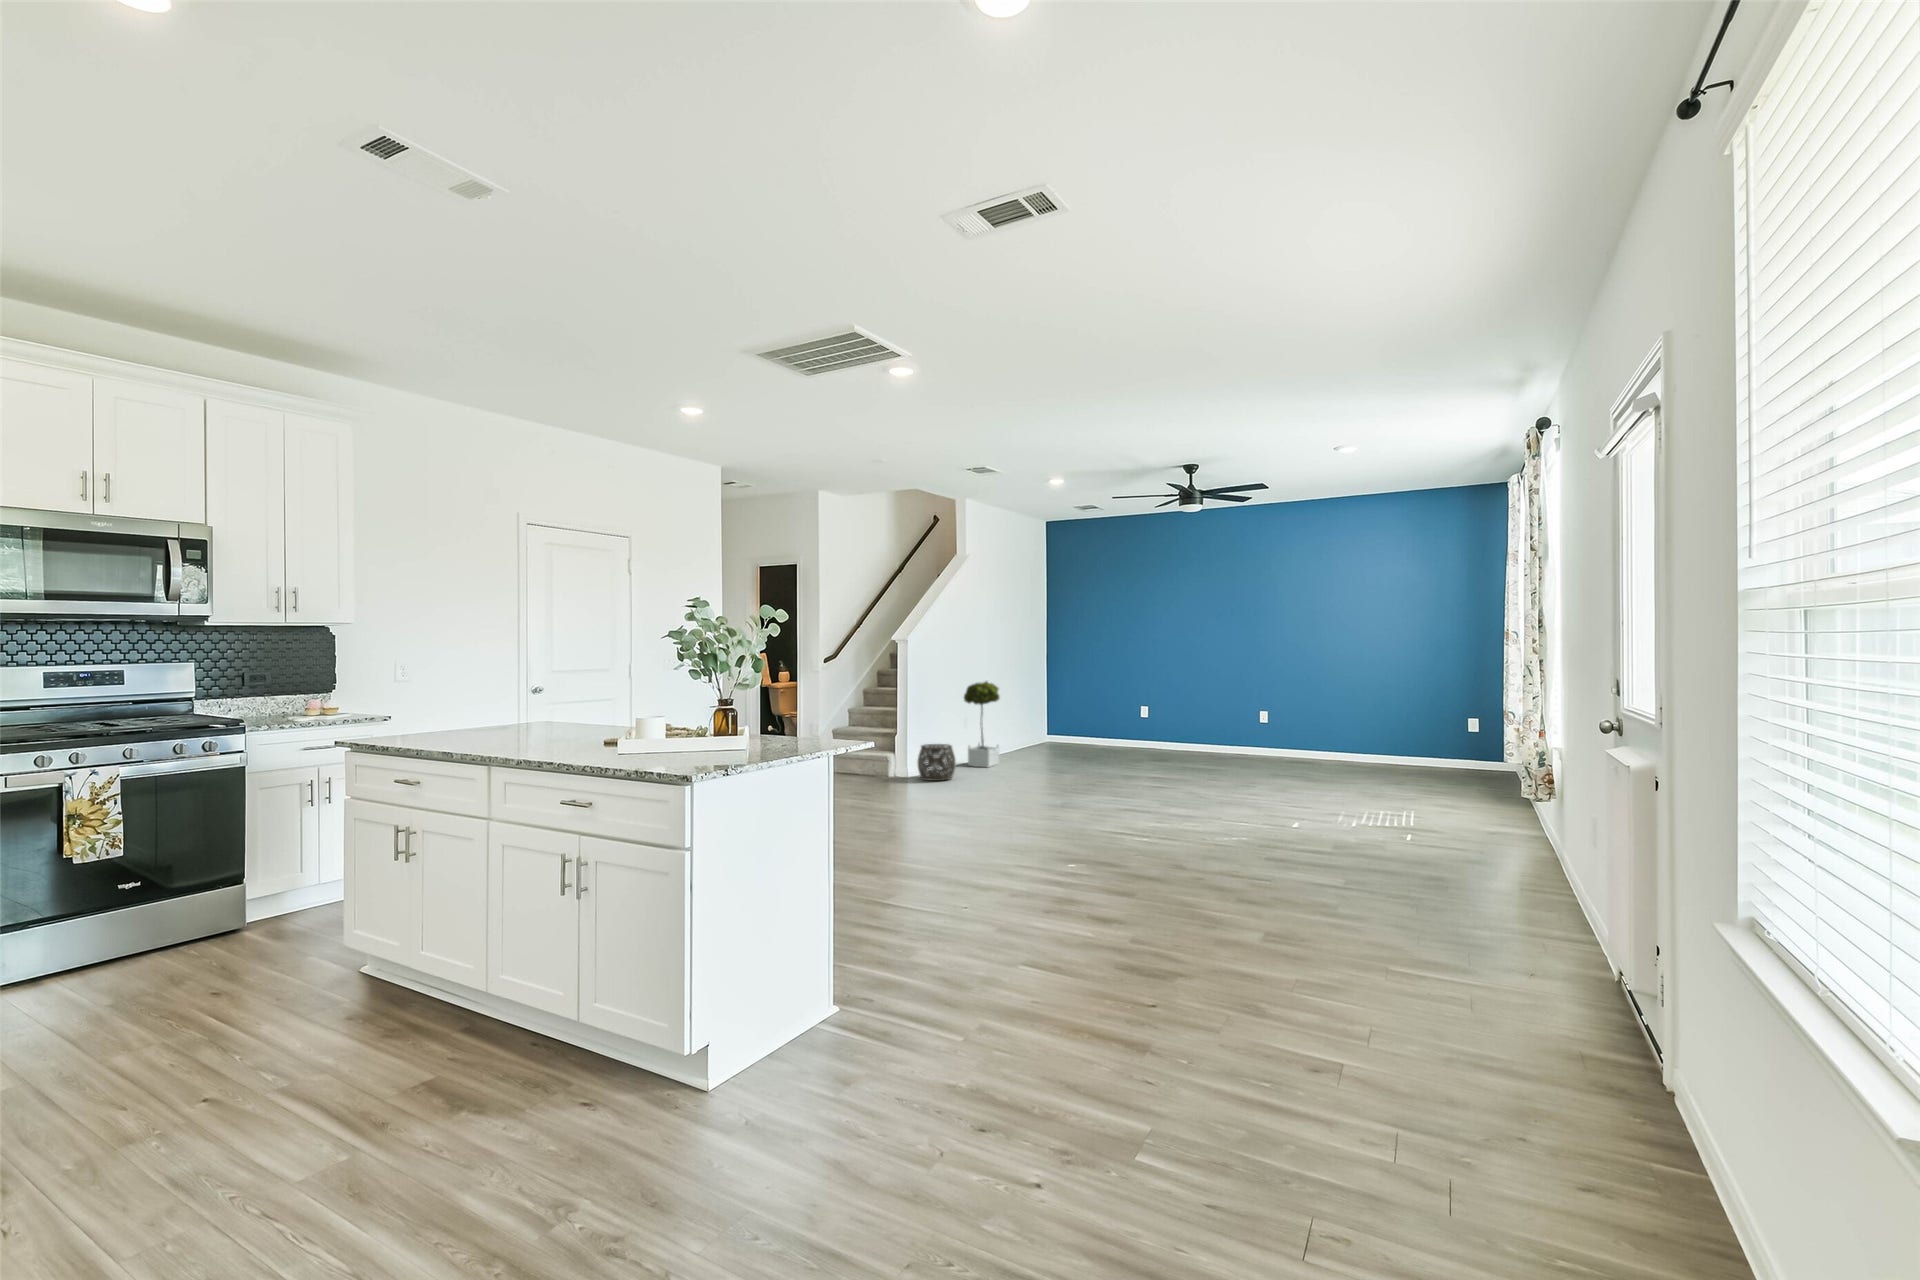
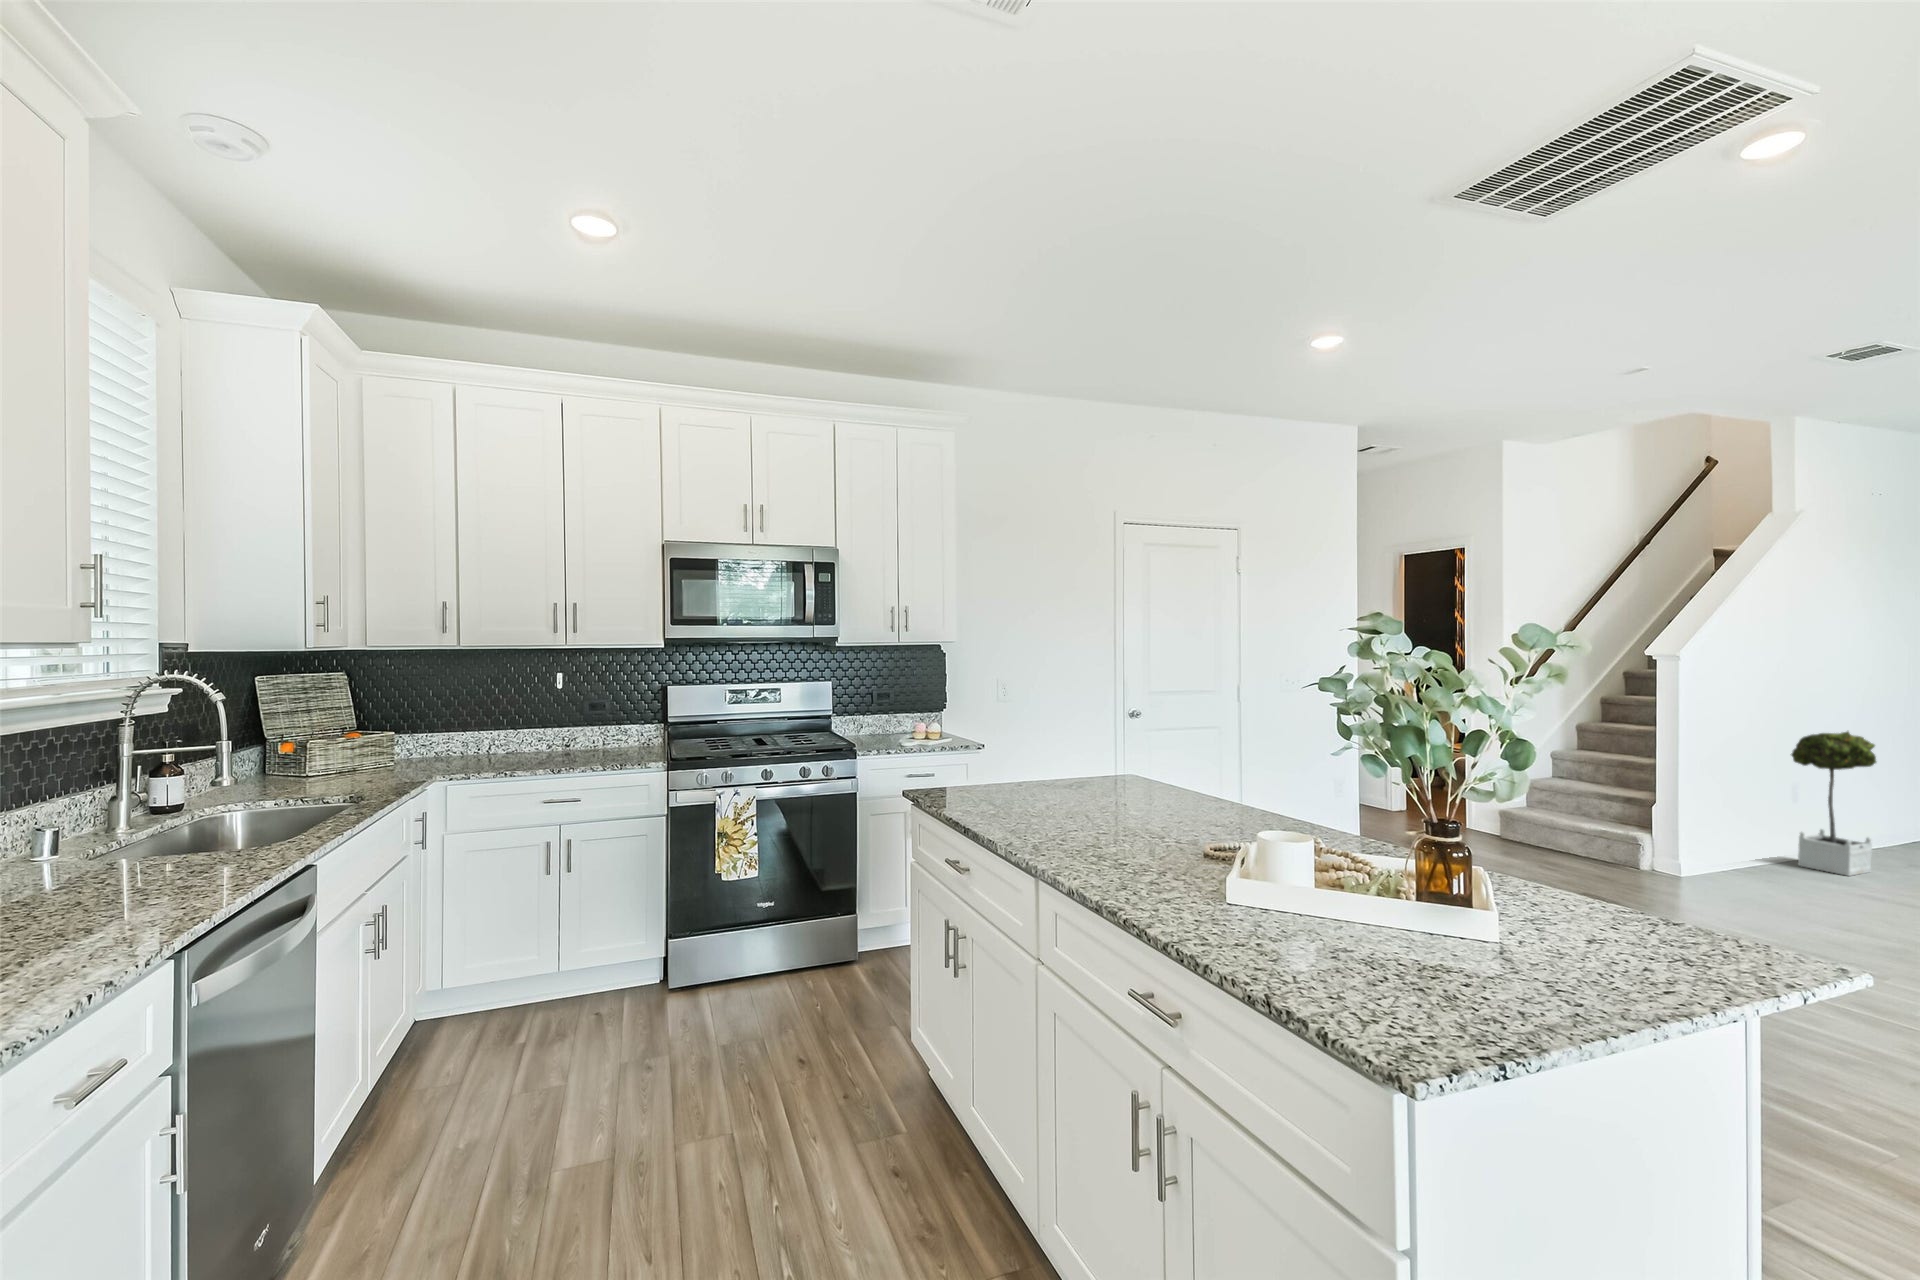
woven basket: present [918,744,956,781] -> none [1700,827,1786,892]

